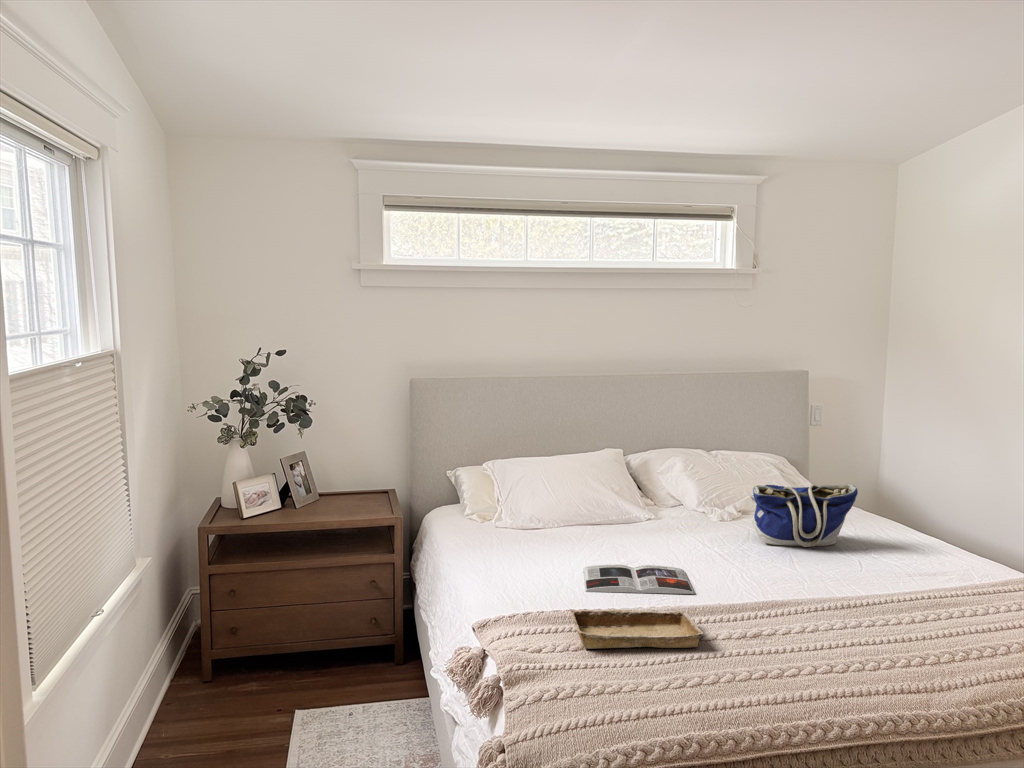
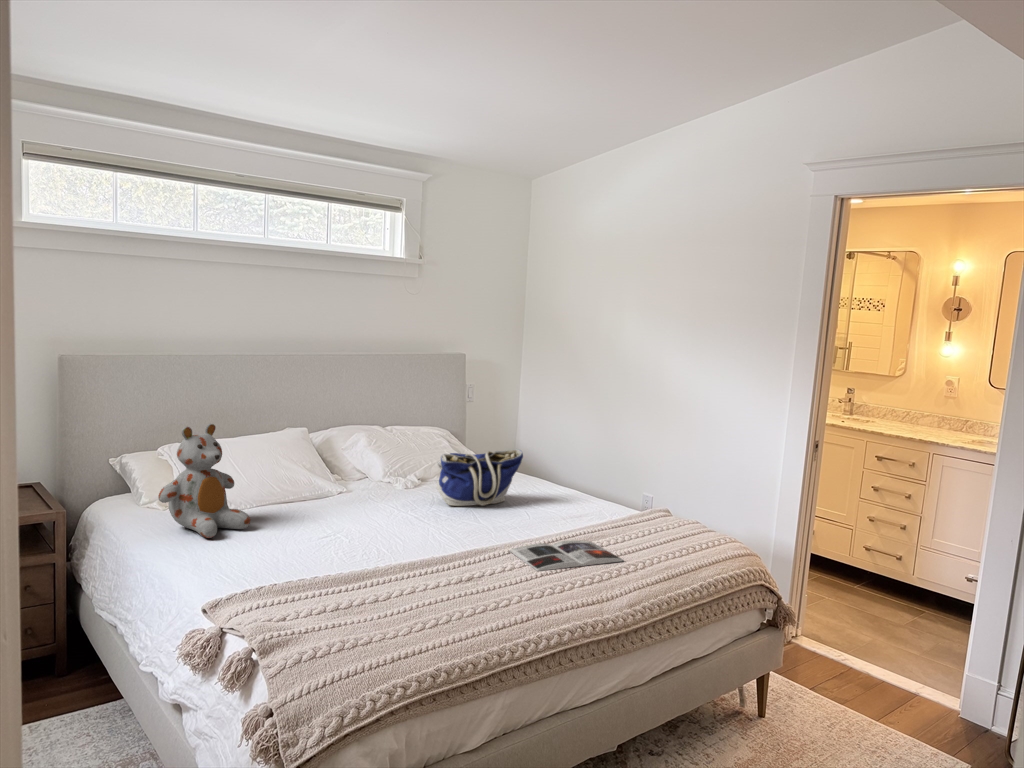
stuffed bear: none [469,445,549,555] -> present [158,424,250,538]
magazine: present [583,565,695,594] -> present [510,540,624,571]
tray: present [570,609,703,649] -> none [303,566,432,611]

